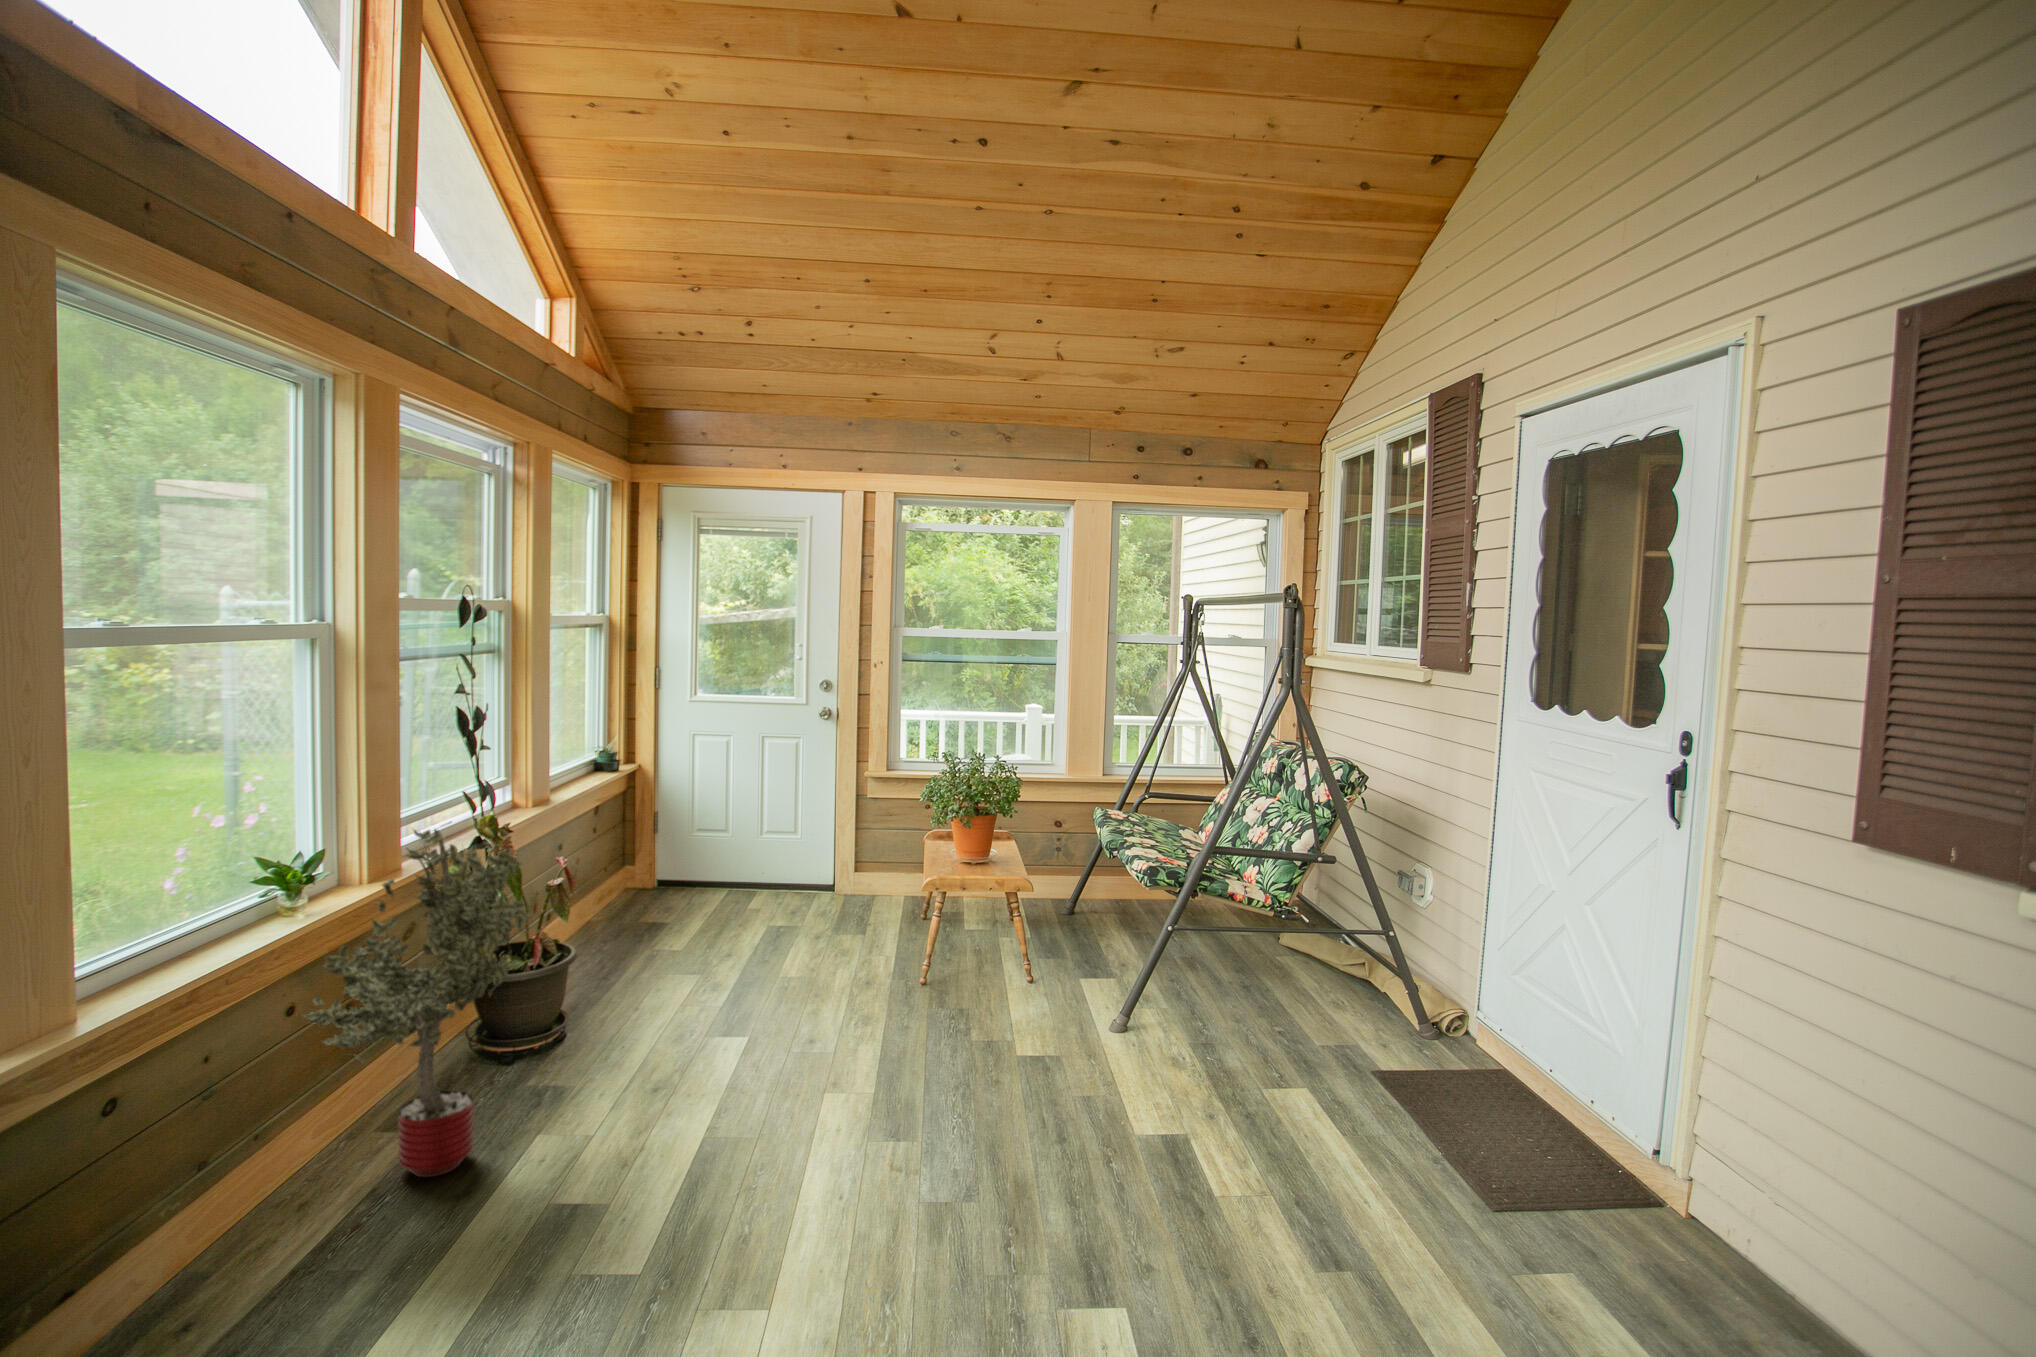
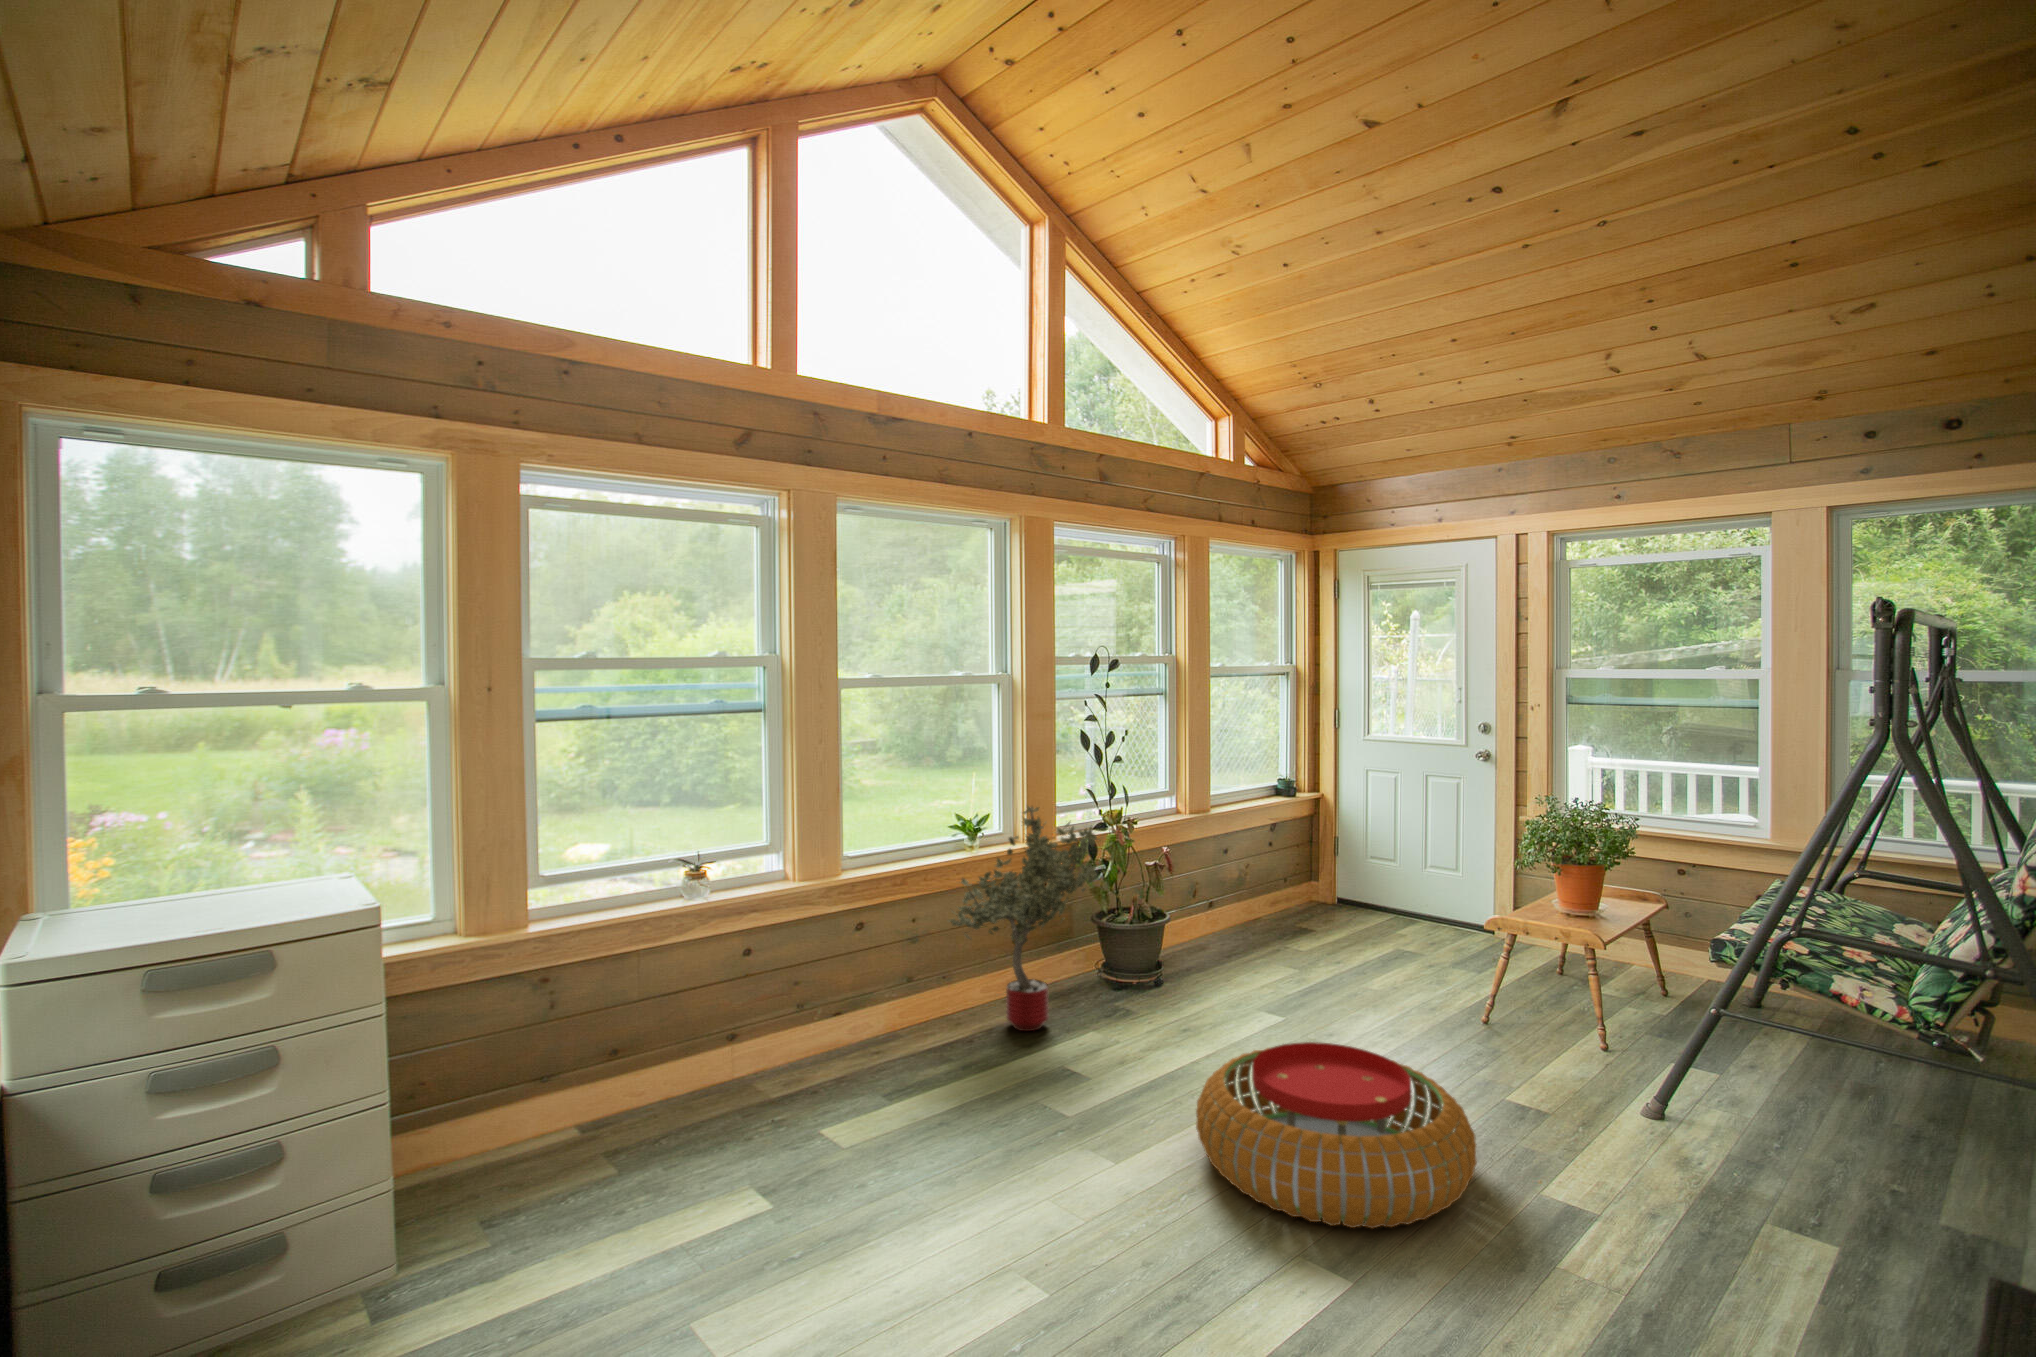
pouf: none [819,1047,1115,1260] -> present [1196,1042,1477,1228]

